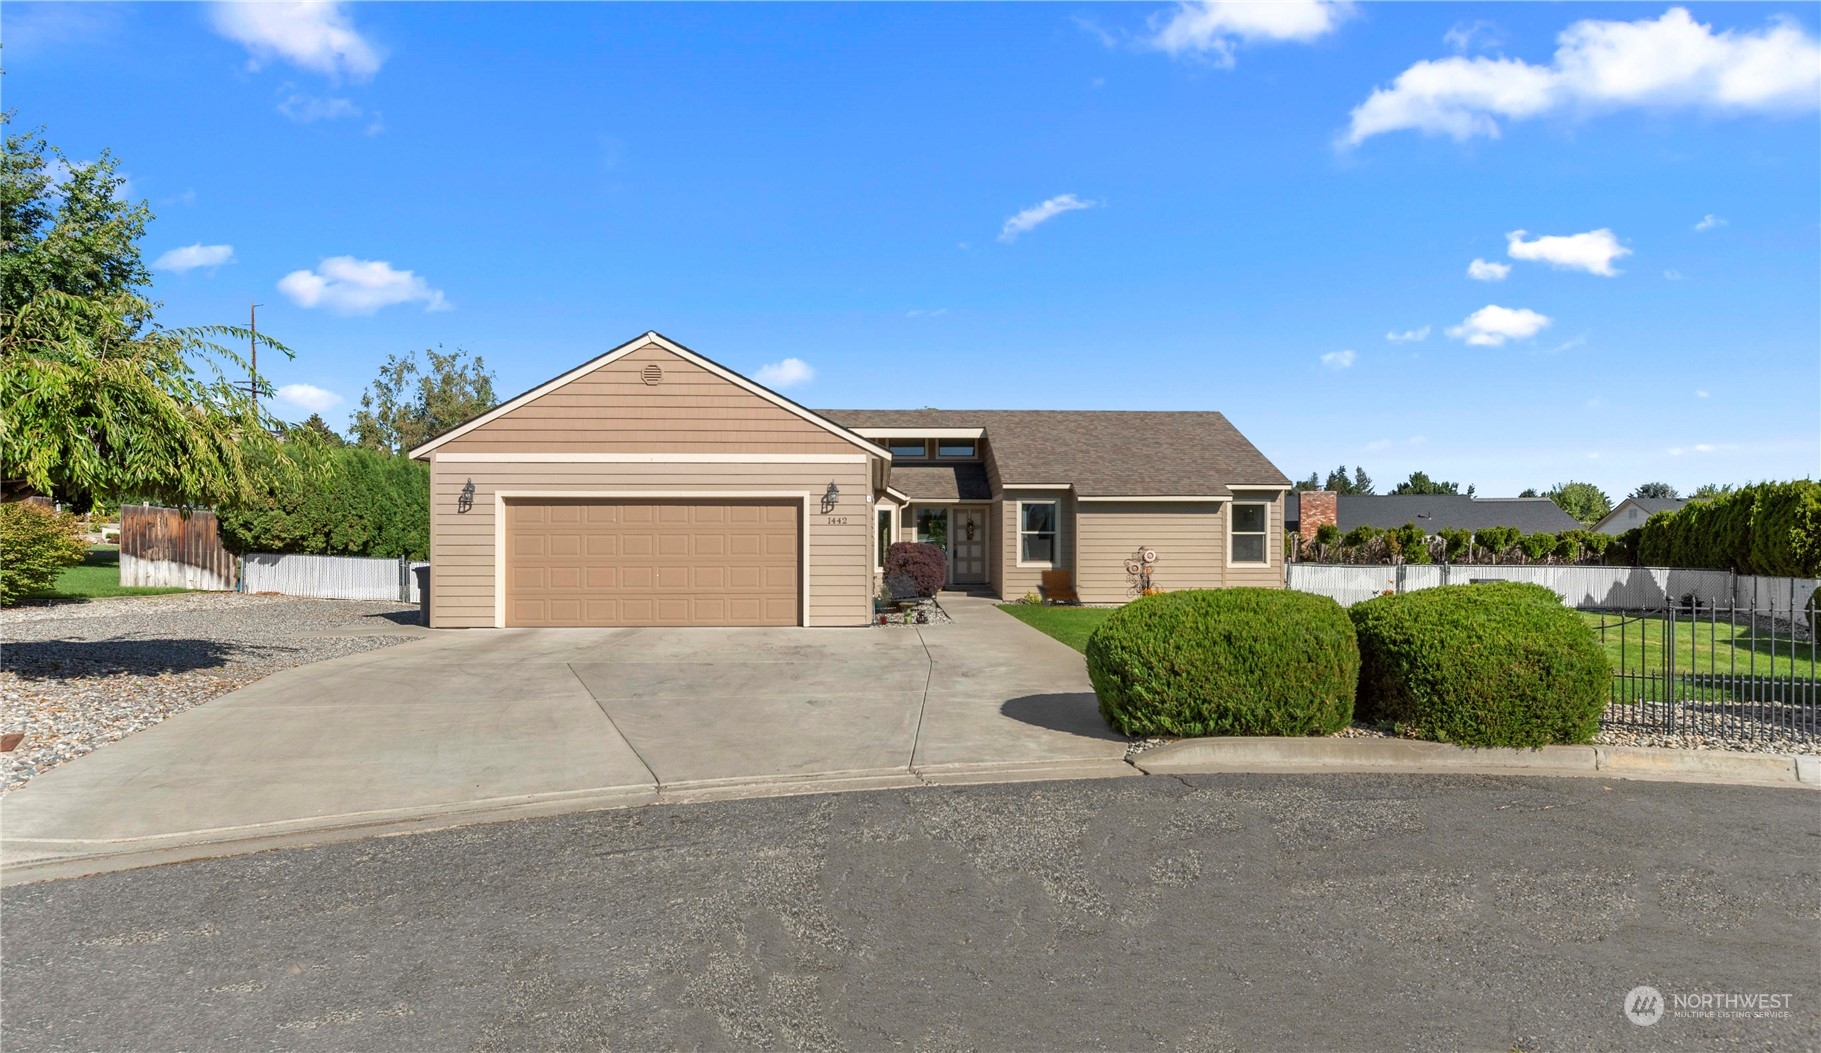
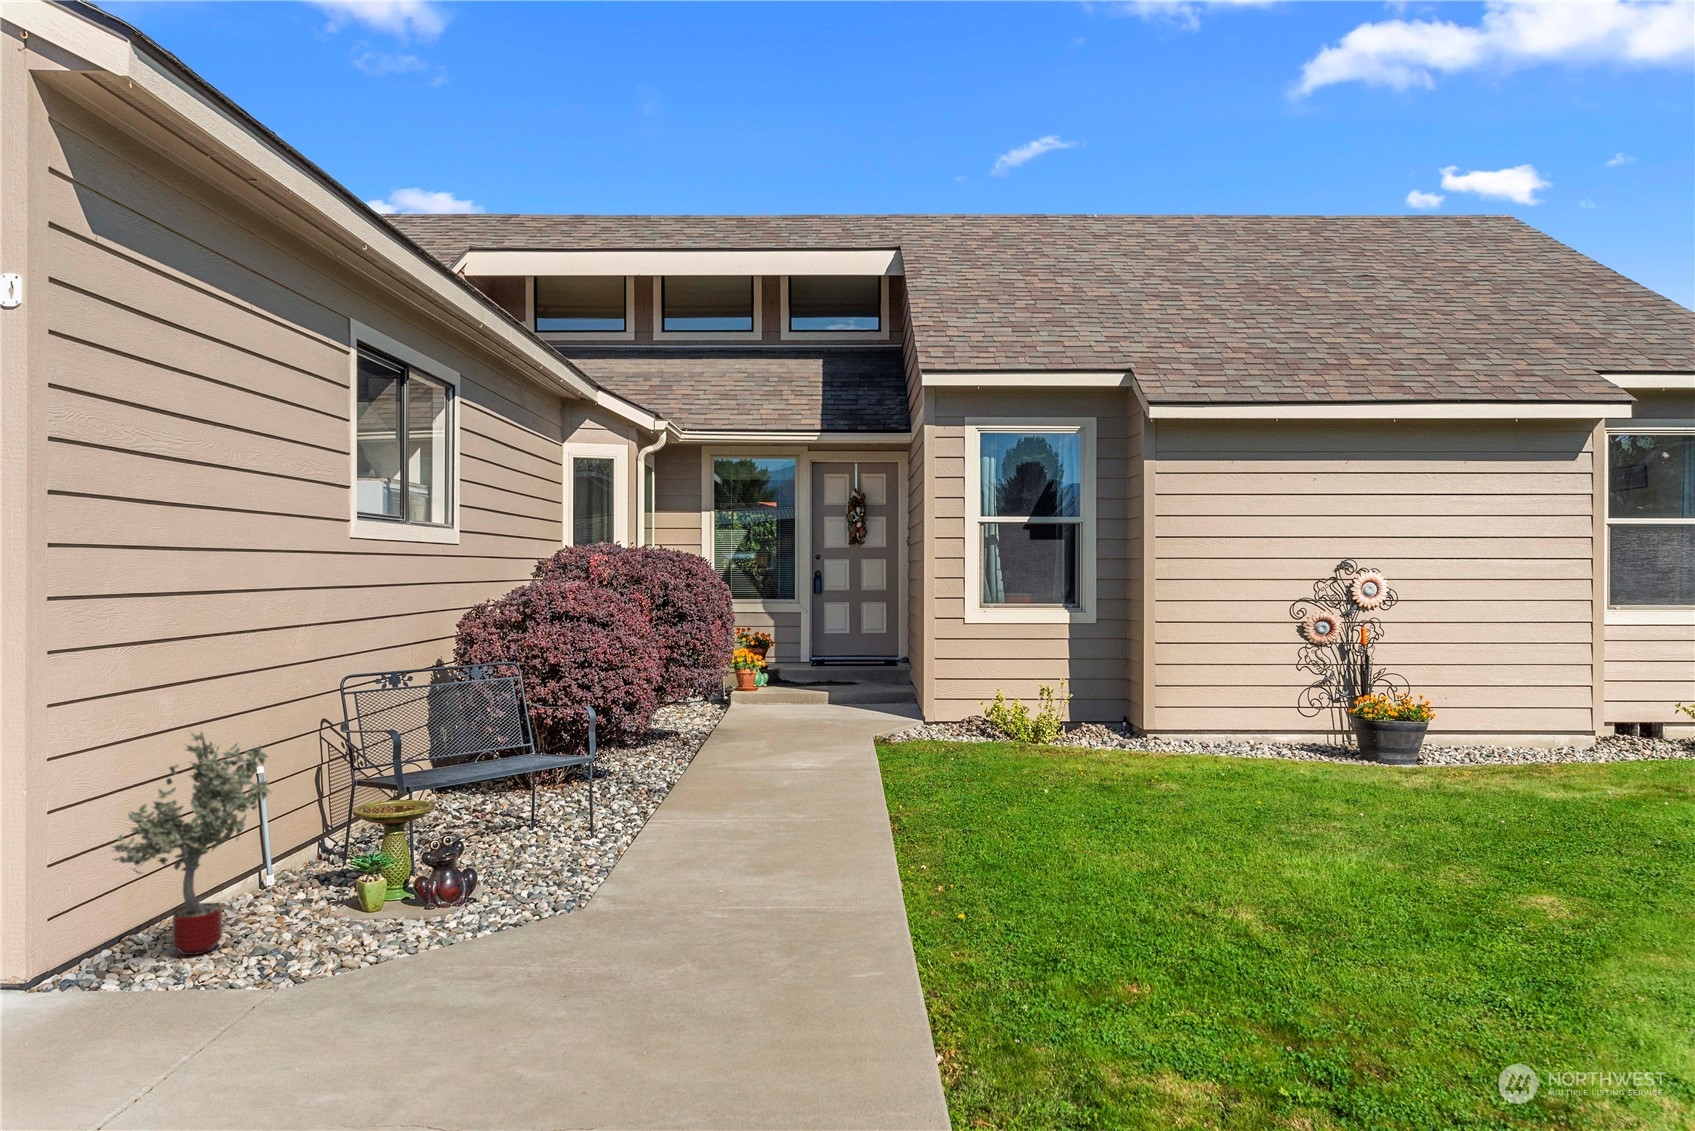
lounge chair: present [1036,570,1083,607] -> none [1018,632,1167,752]

